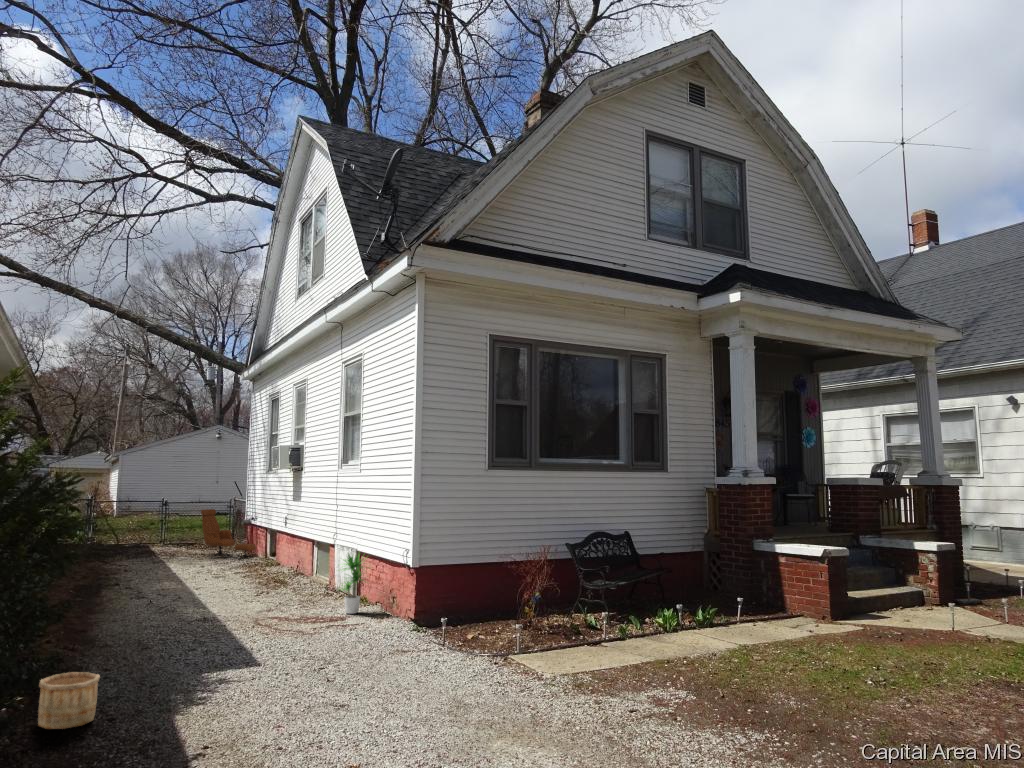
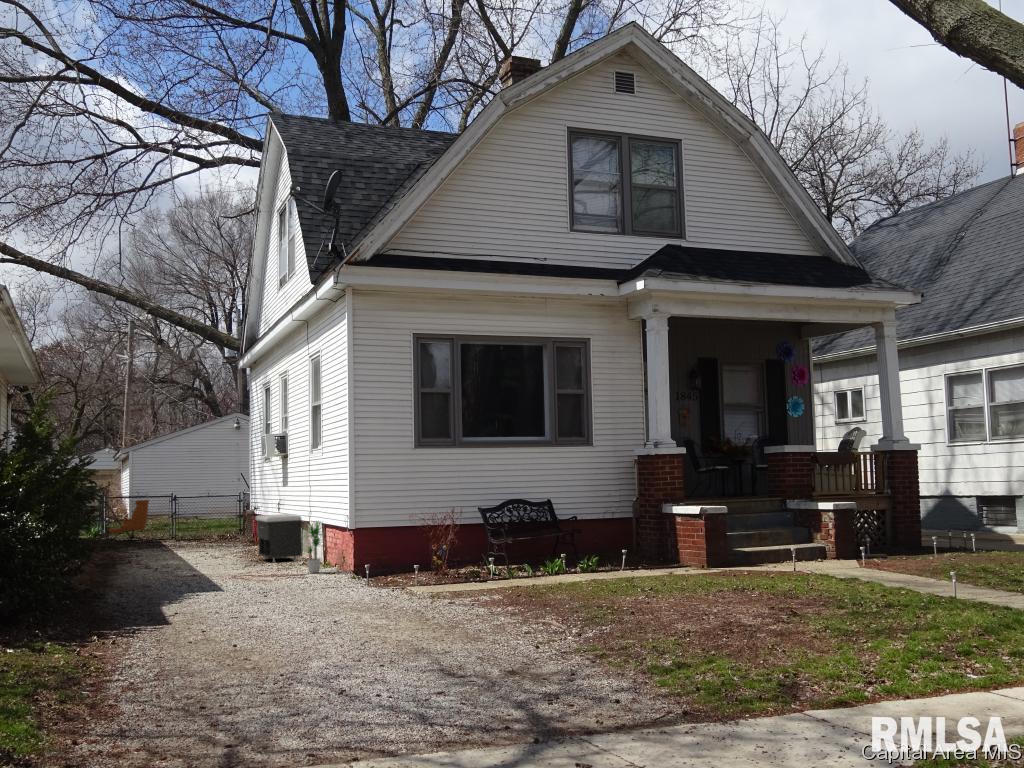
lounge chair: present [201,509,256,558] -> present [108,500,149,540]
storage bench: none [266,532,321,588] -> present [255,514,302,562]
wooden bucket: present [38,672,100,729] -> none [80,583,115,613]

